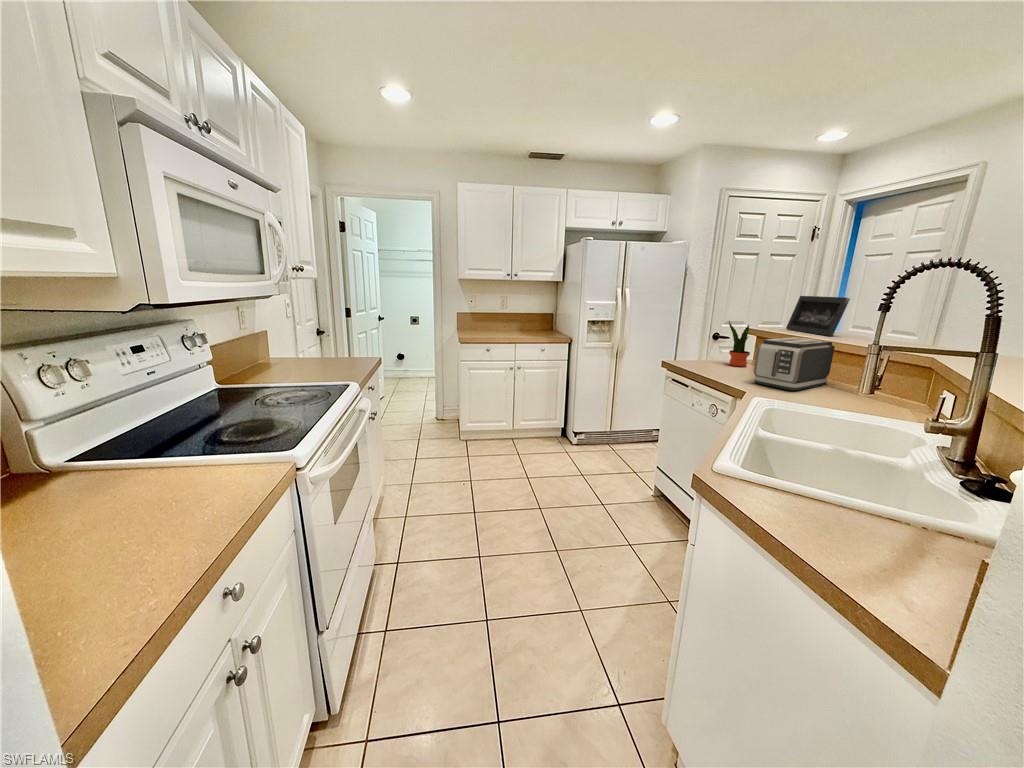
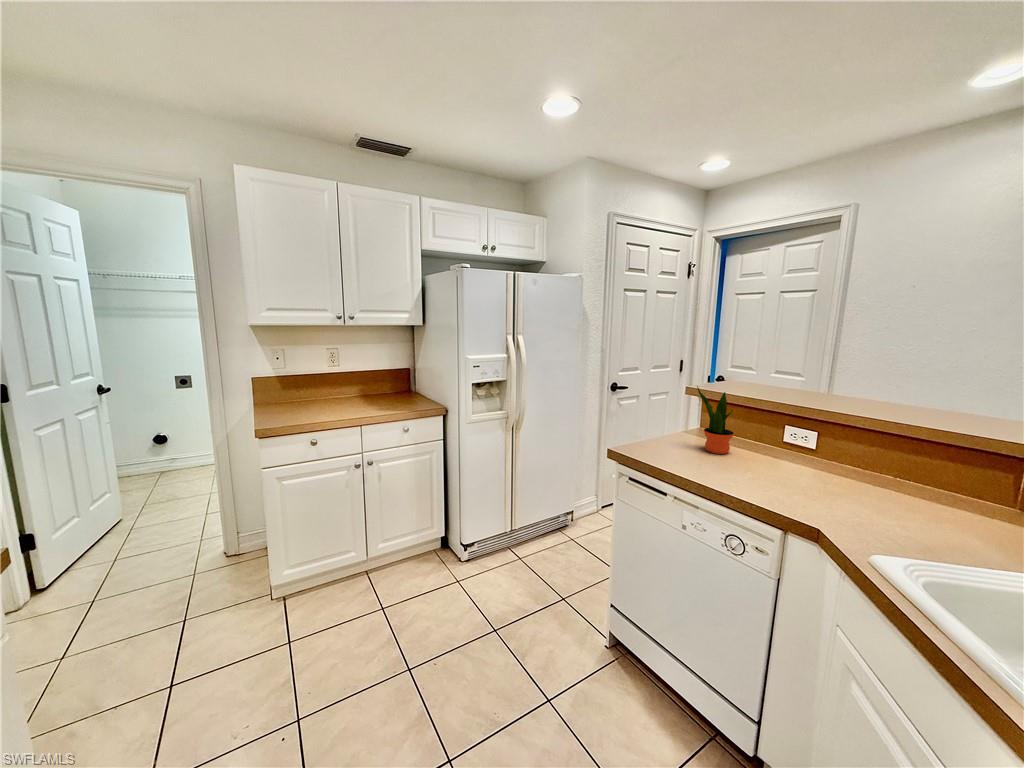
picture frame: present [786,296,850,336] -> none [740,346,843,403]
toaster: present [754,337,835,390] -> none [803,415,902,519]

